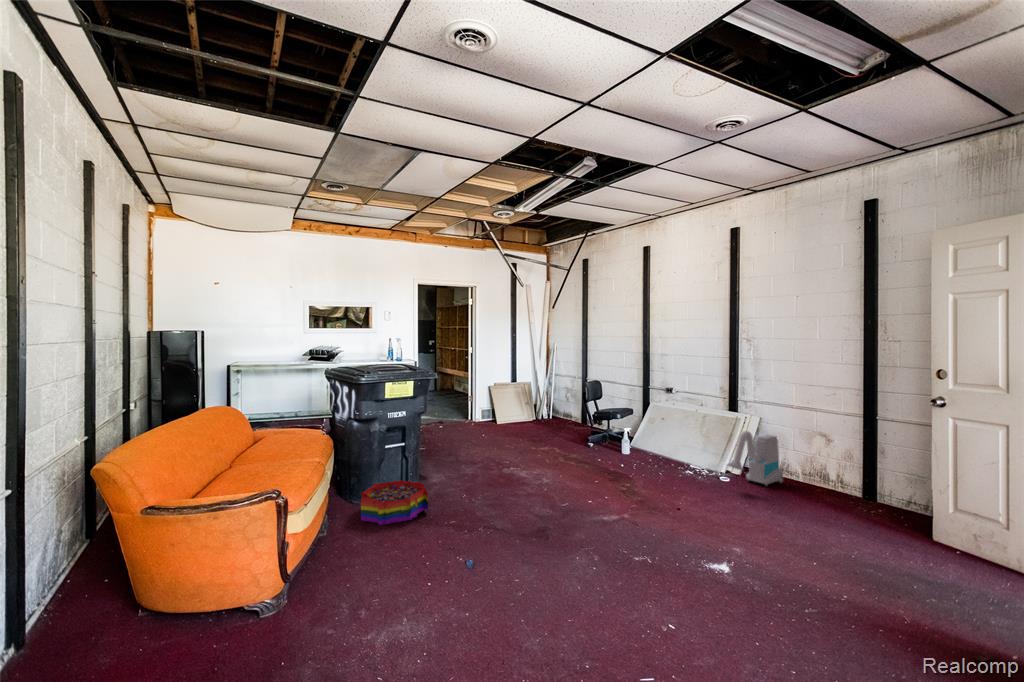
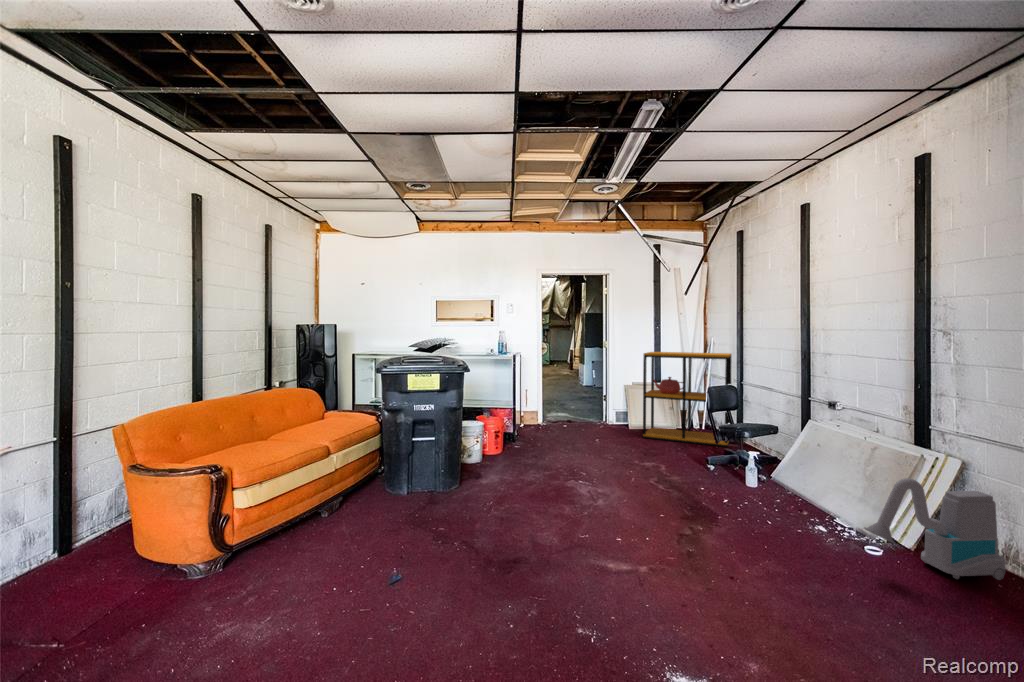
shelving unit: none [517,355,583,429] -> present [643,352,732,447]
storage bin: present [361,480,428,525] -> none [366,476,438,520]

